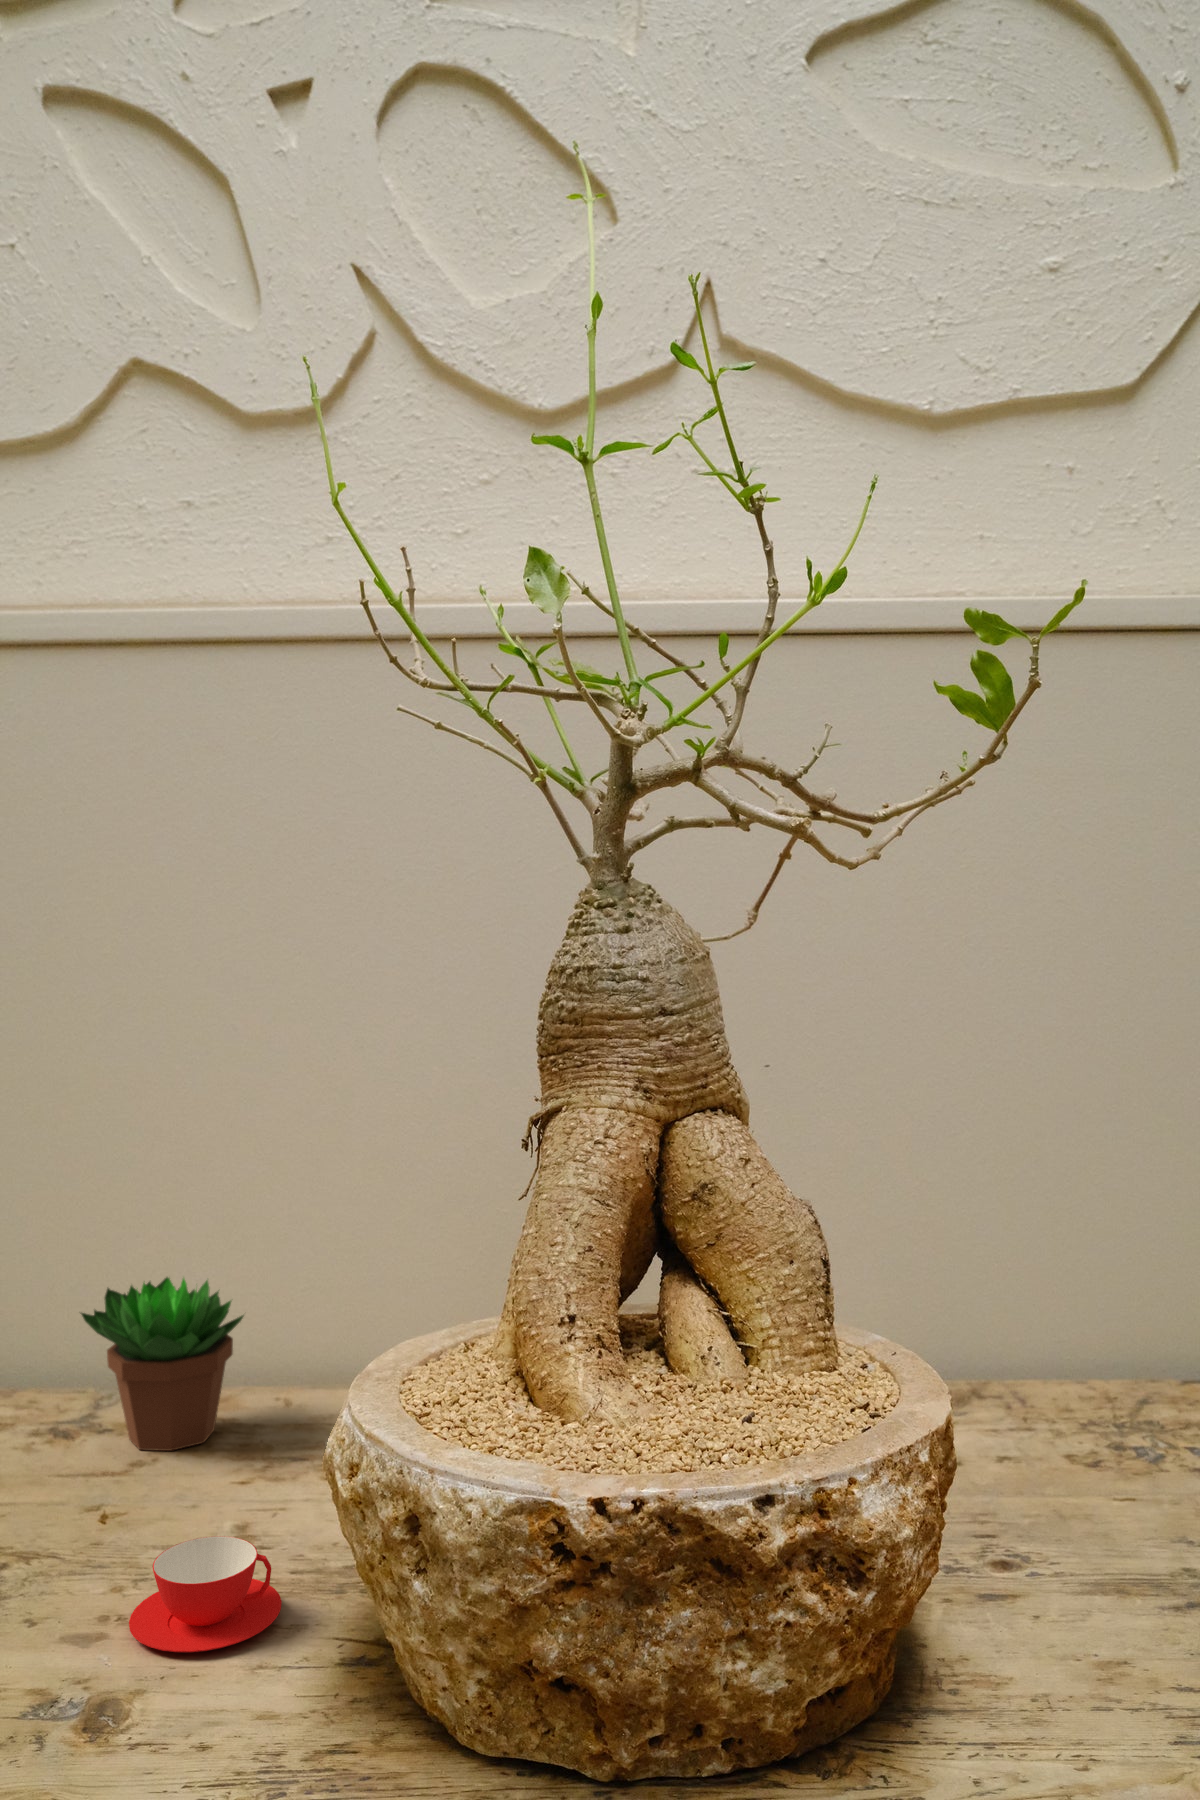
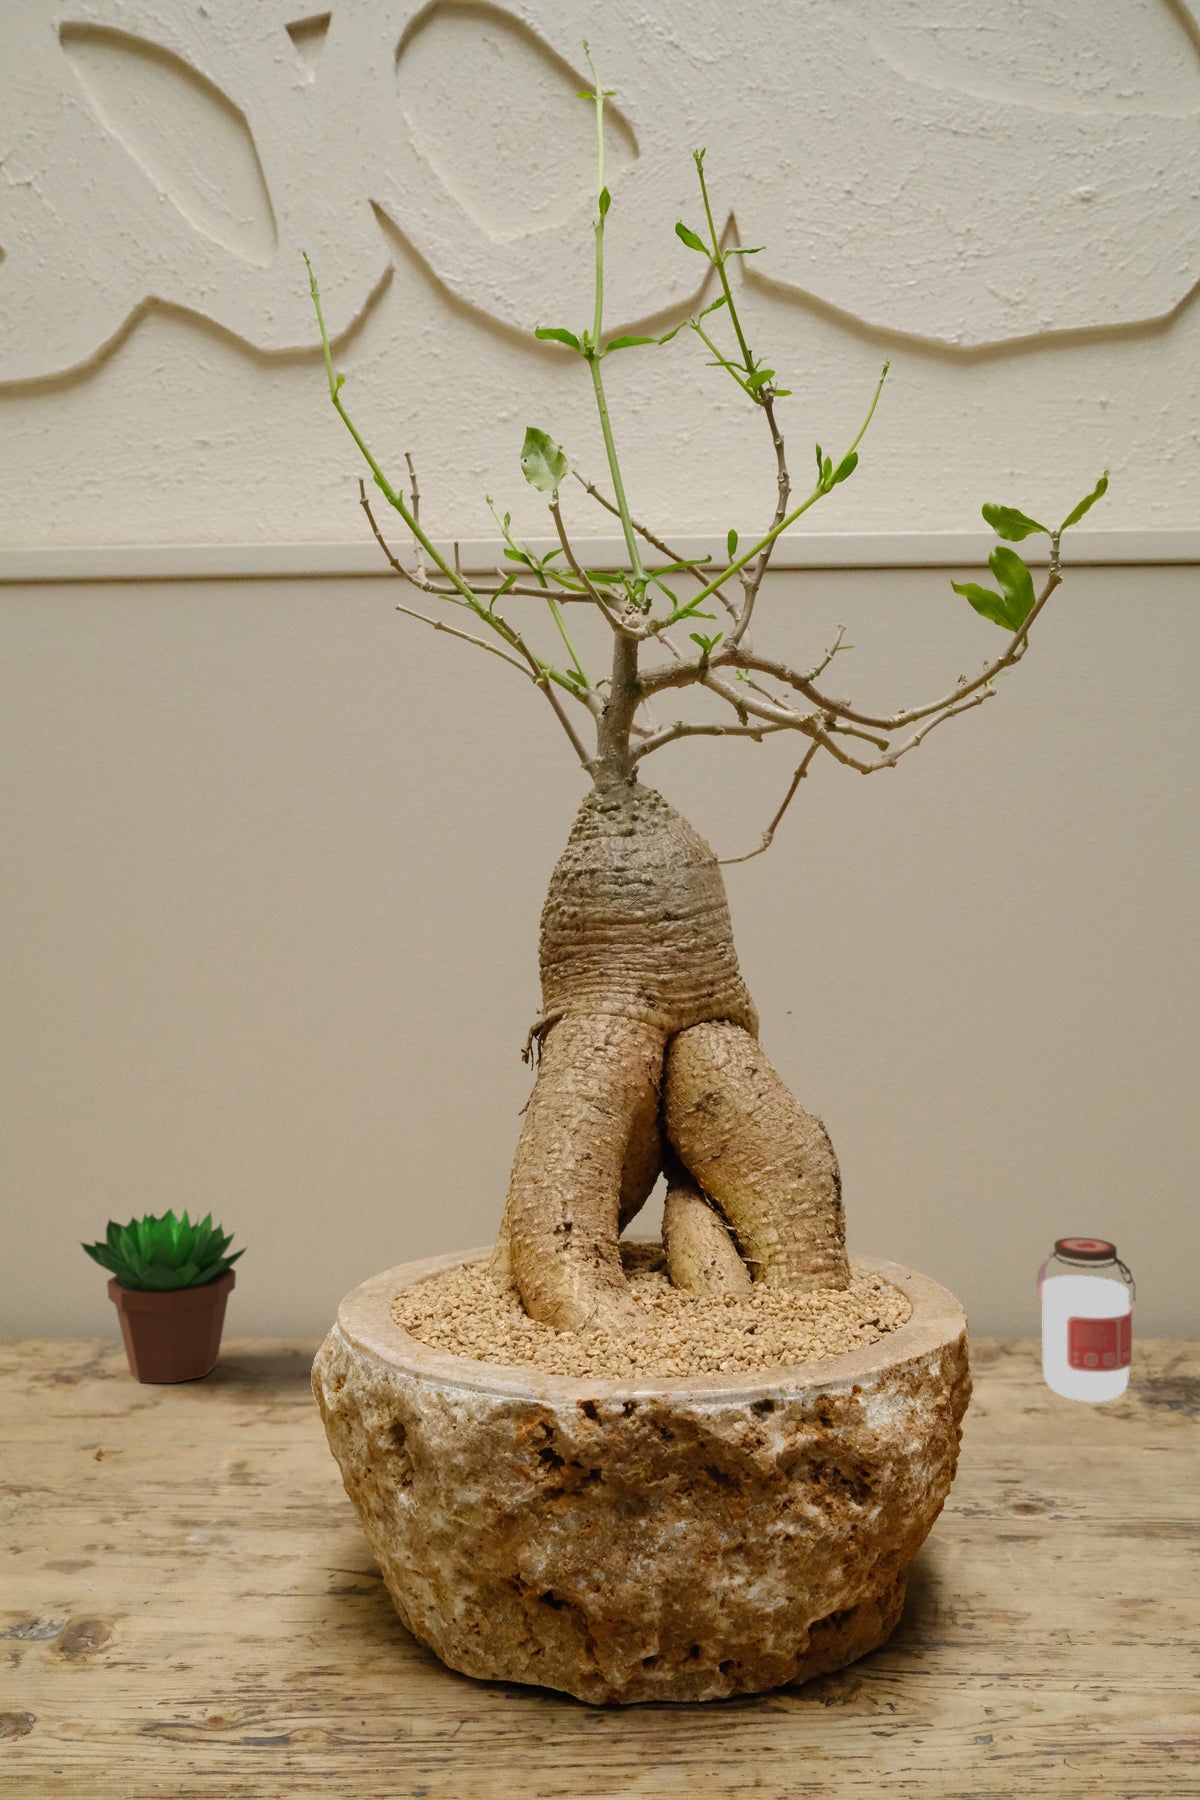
jar: none [1014,1303,1108,1466] -> present [1037,1237,1135,1402]
teacup: present [129,1536,282,1652] -> none [114,1458,272,1572]

